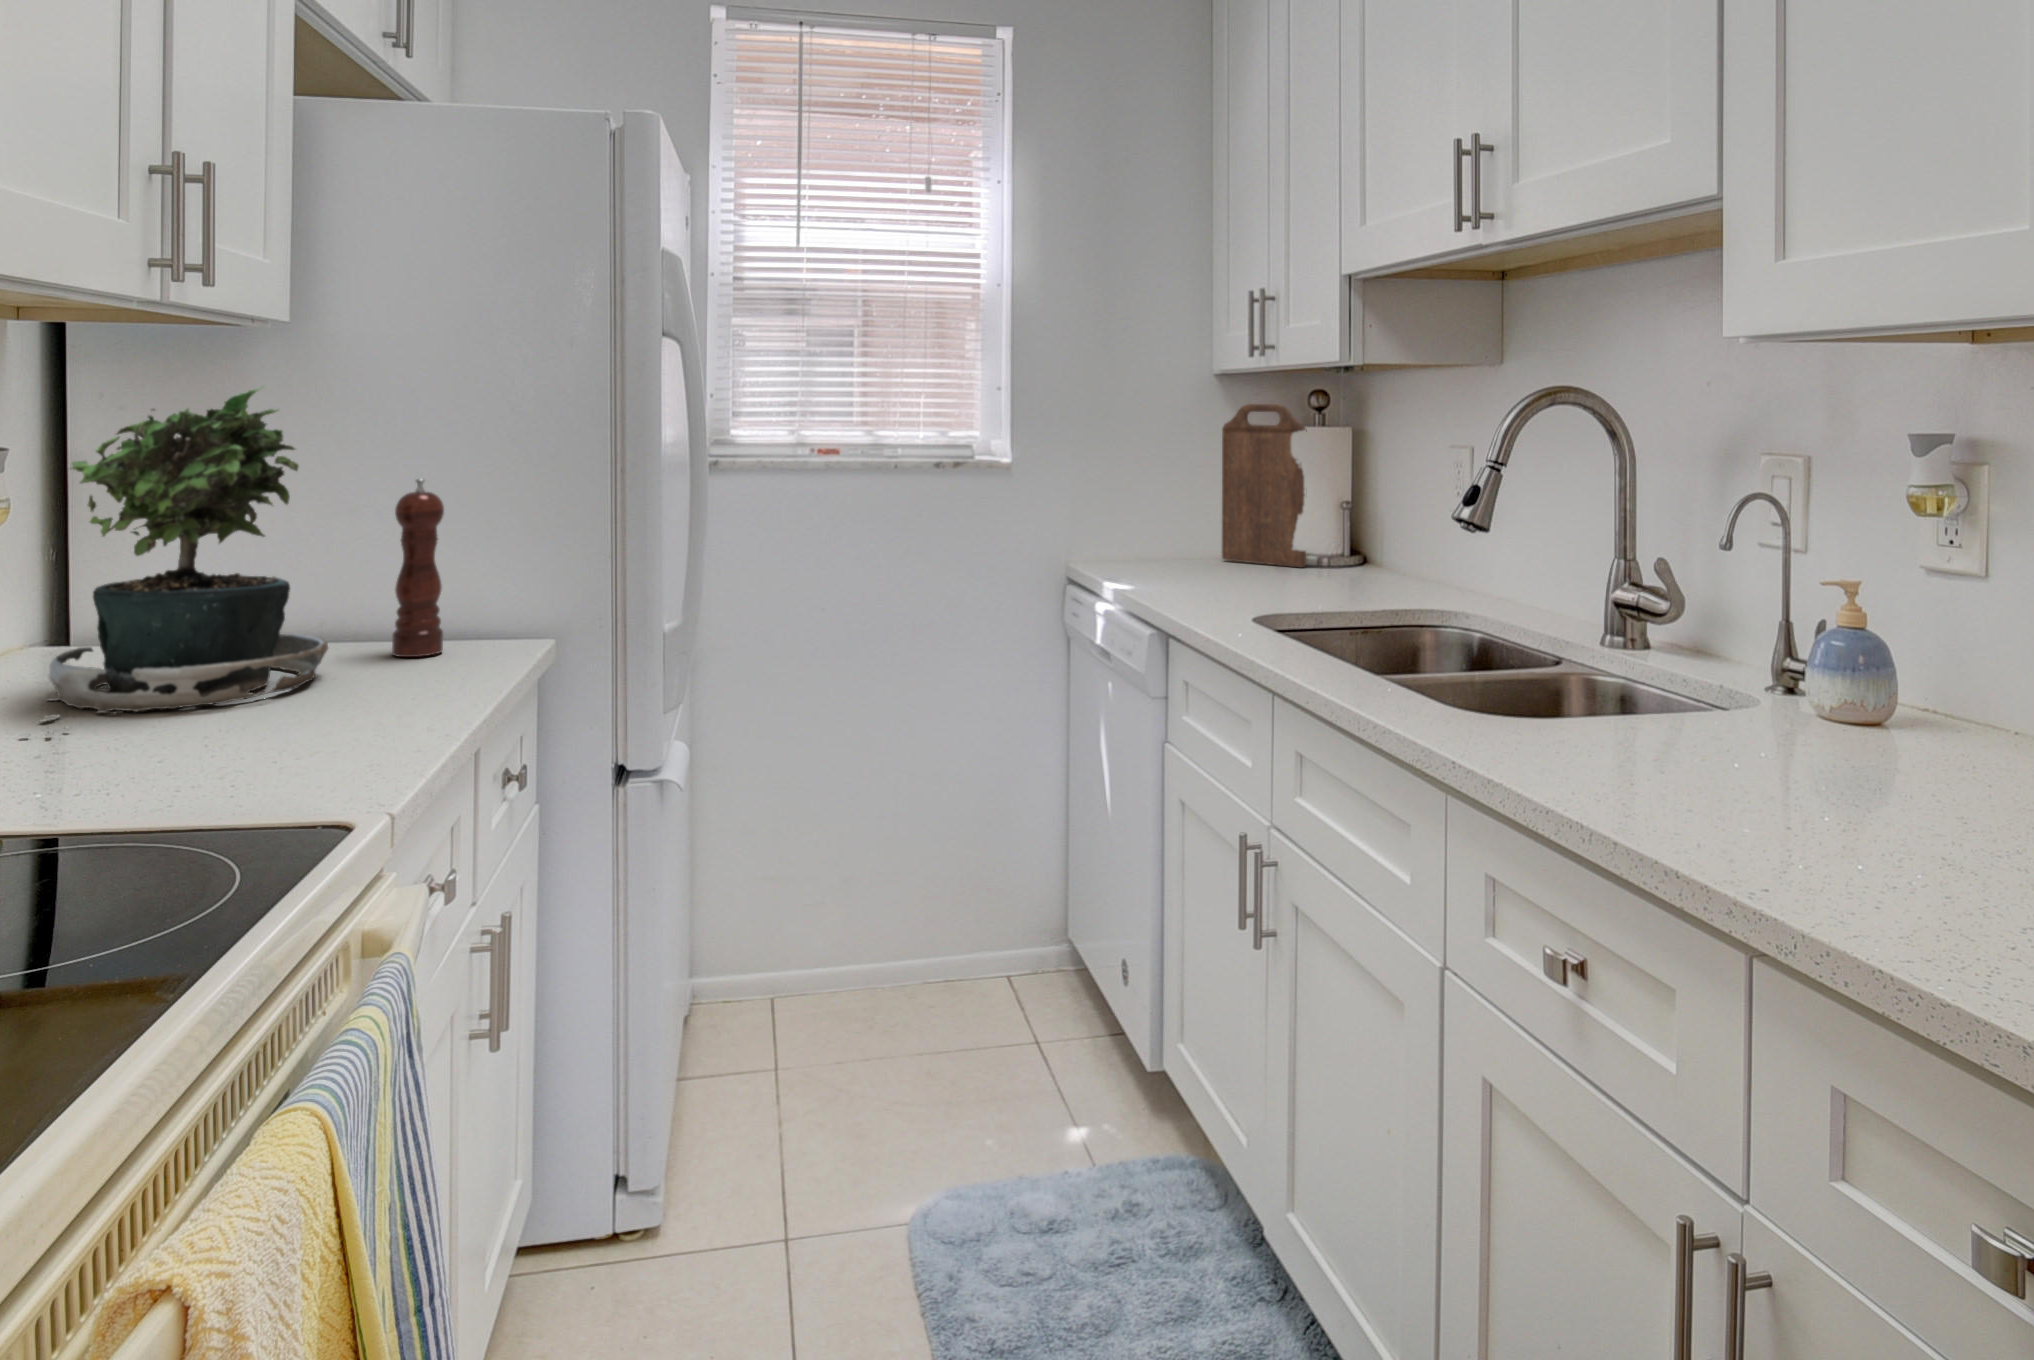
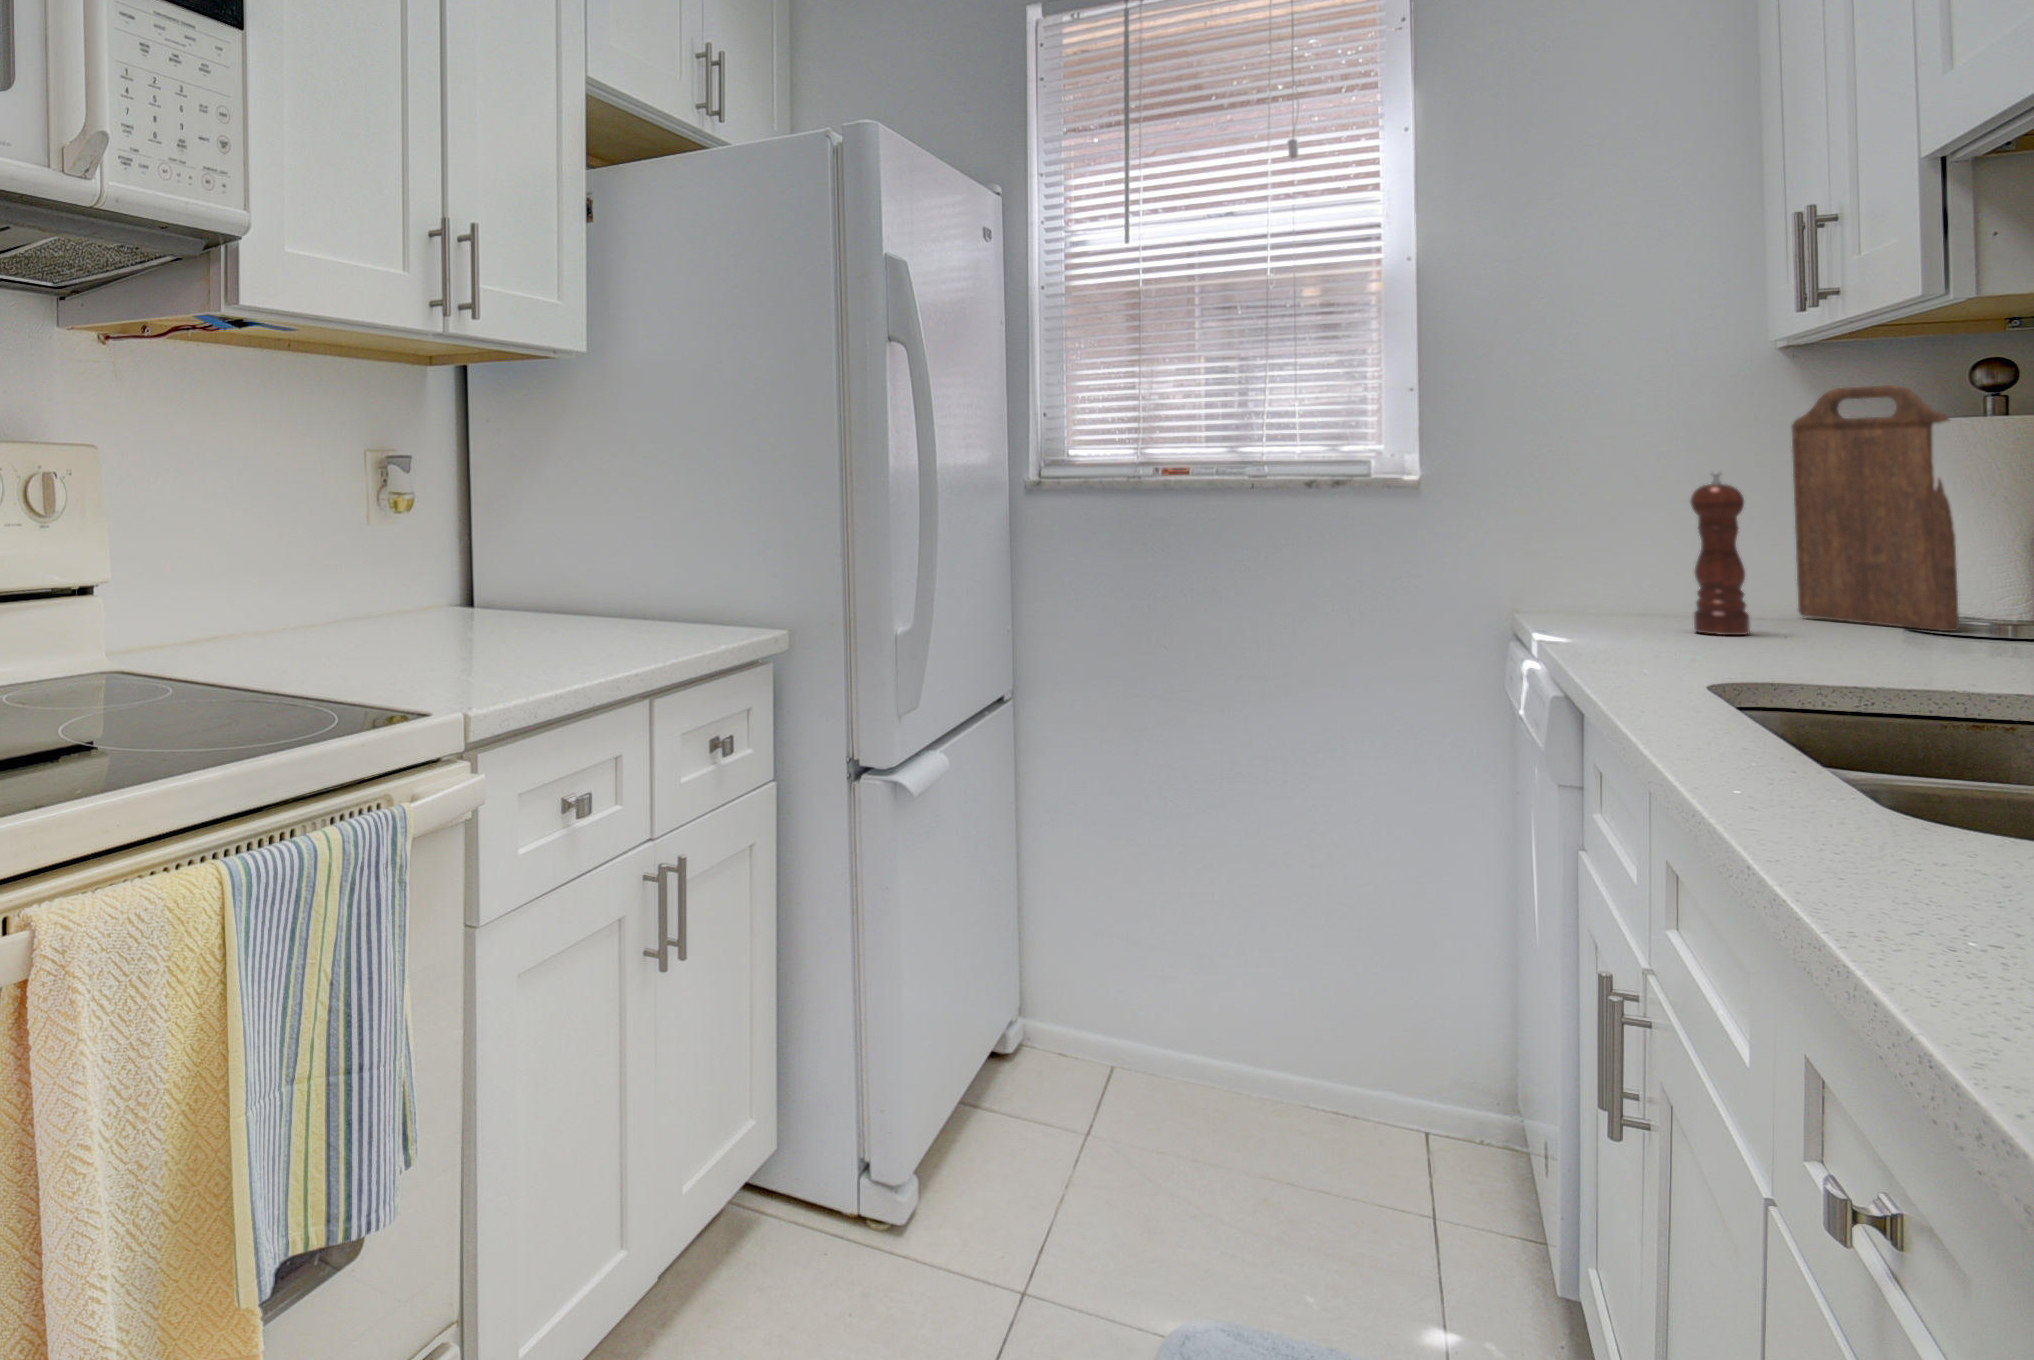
potted plant: present [21,386,328,736] -> none [386,403,611,662]
pepper mill: present [392,479,444,657] -> present [1690,472,1750,635]

